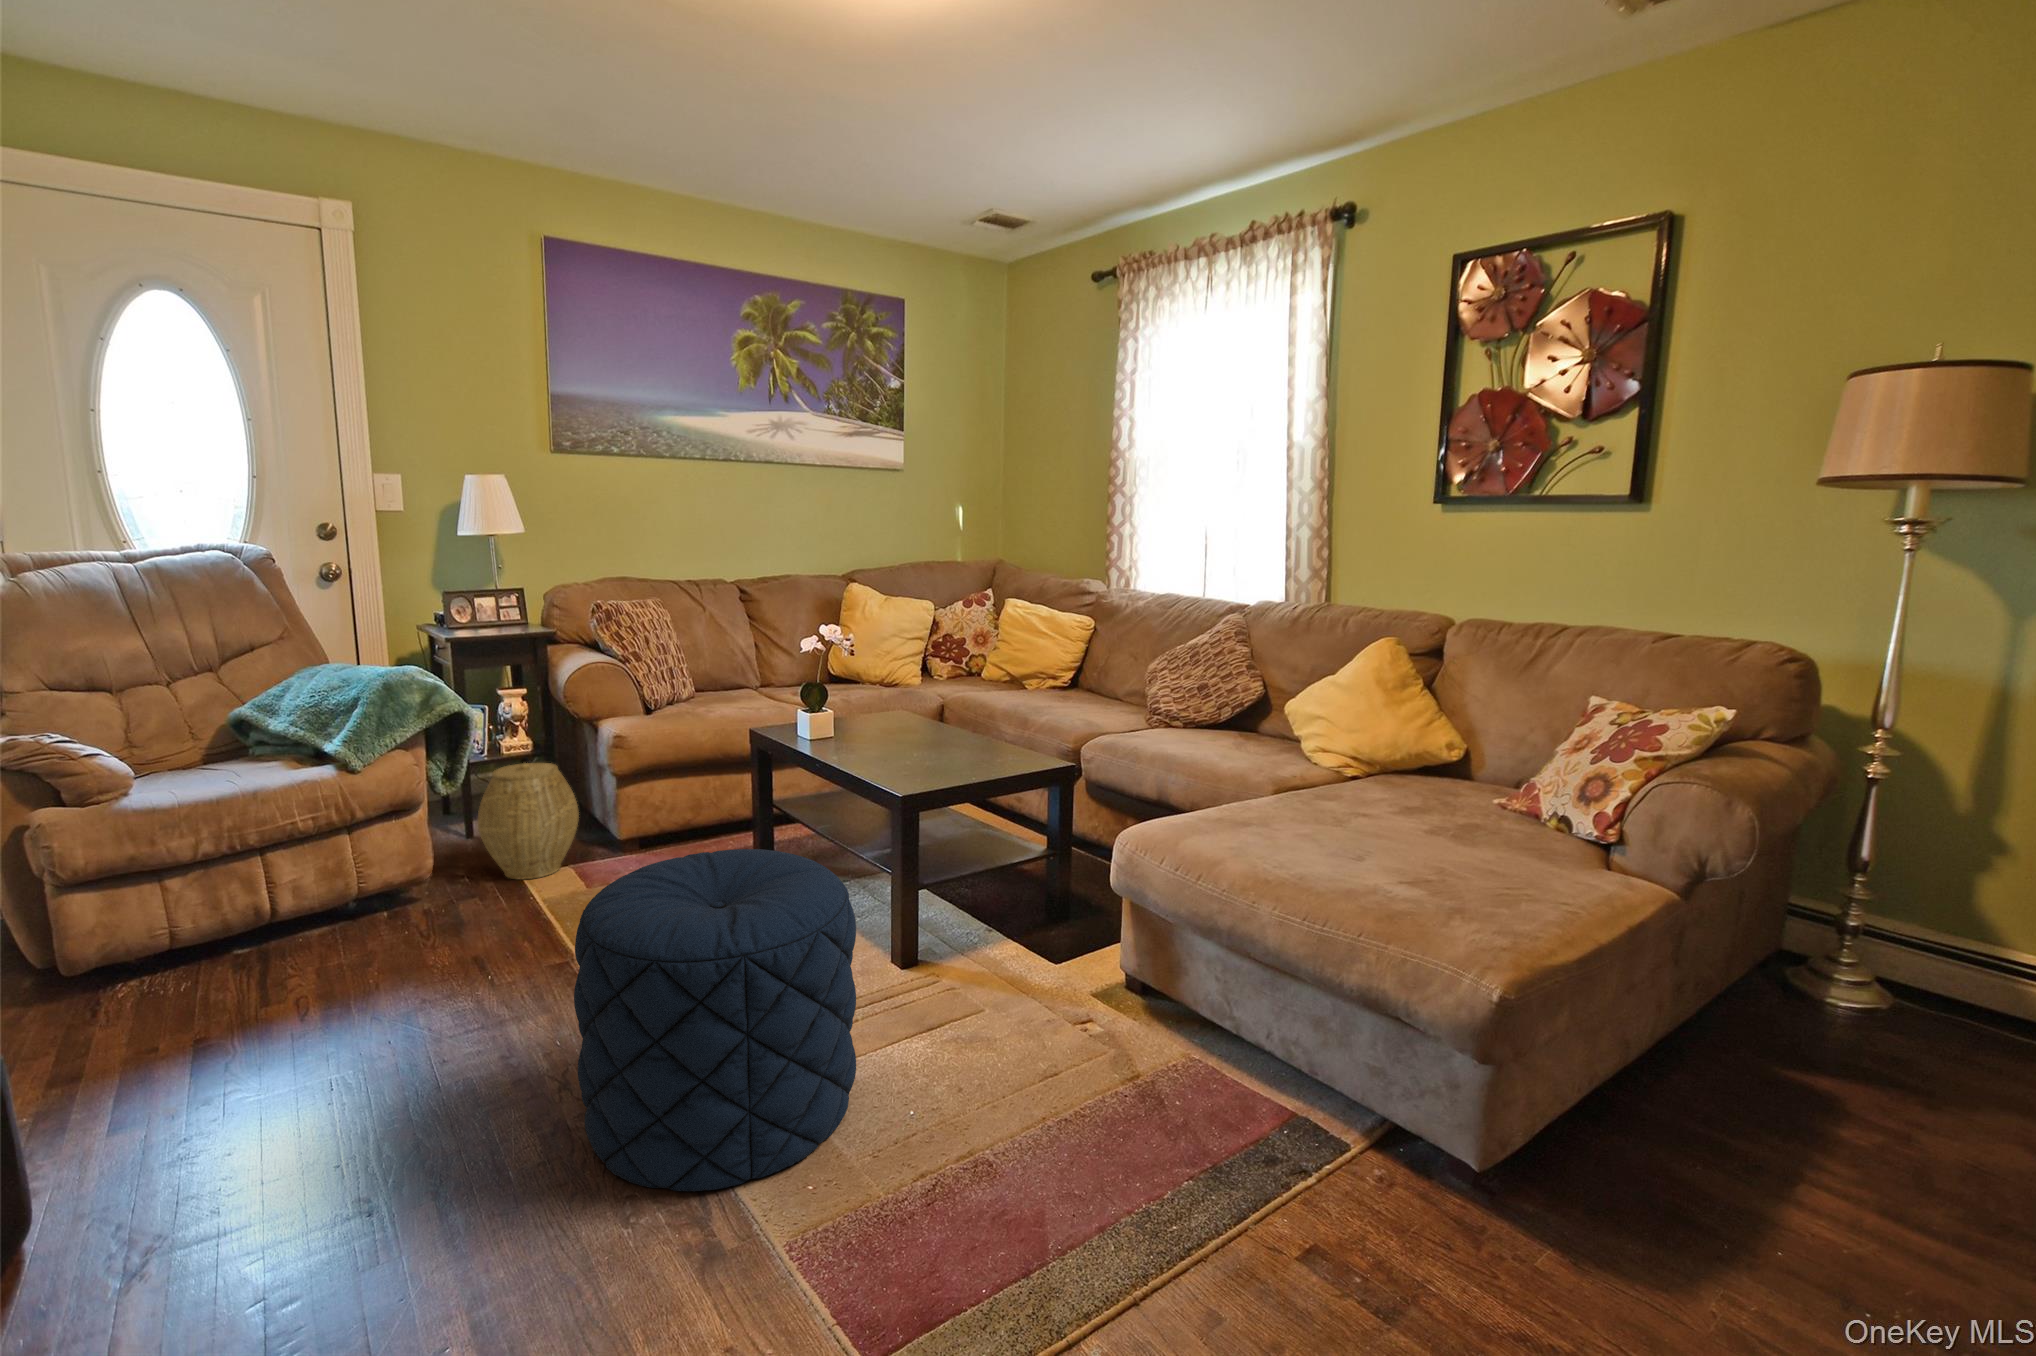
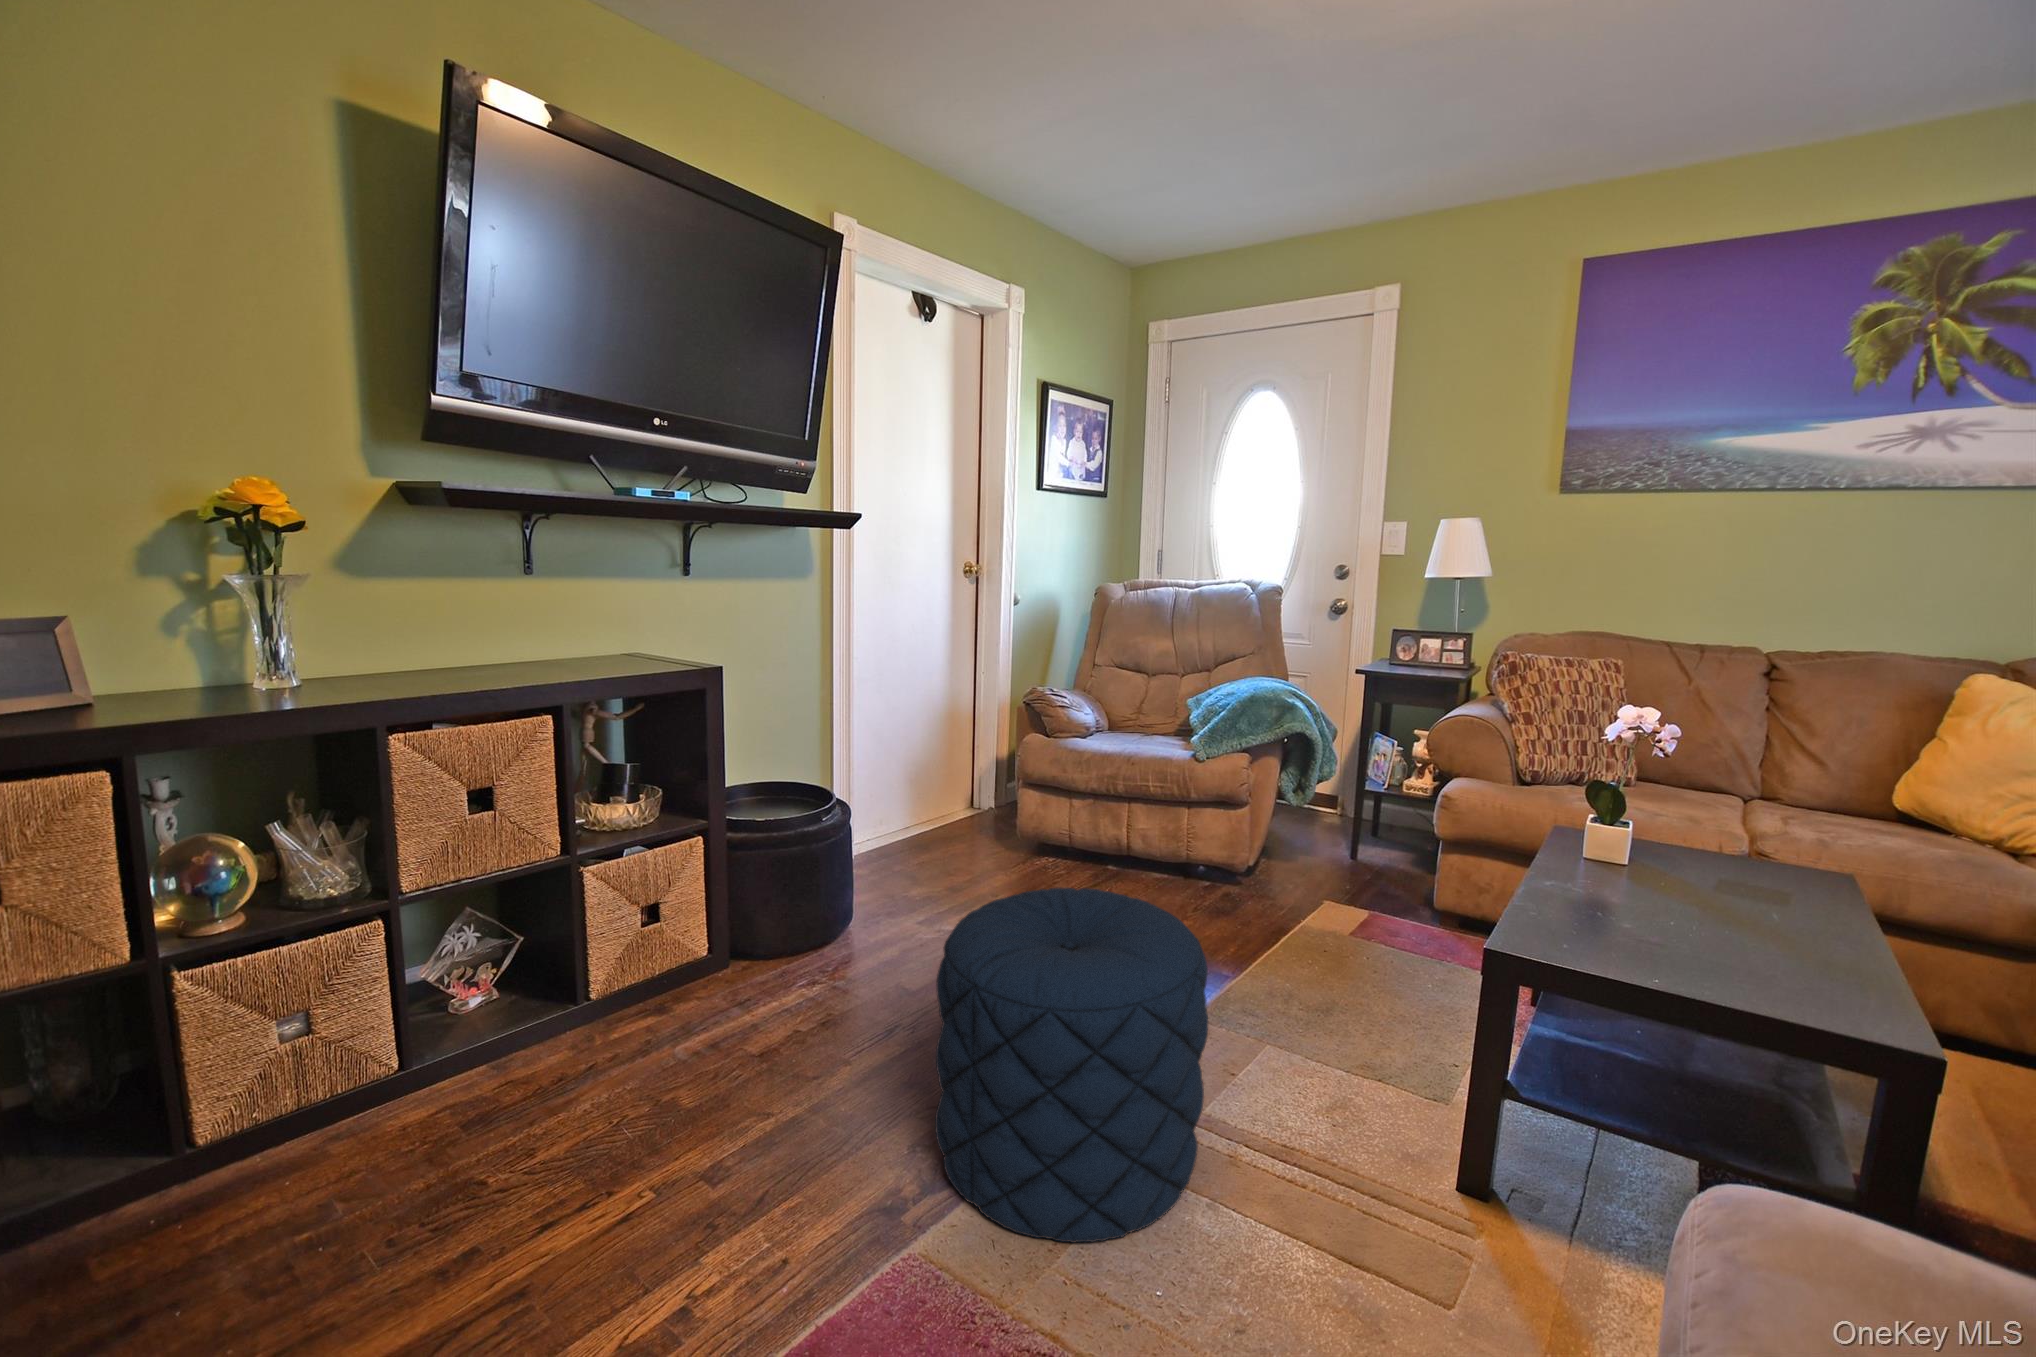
woven basket: present [478,763,579,879] -> none [1292,794,1384,909]

